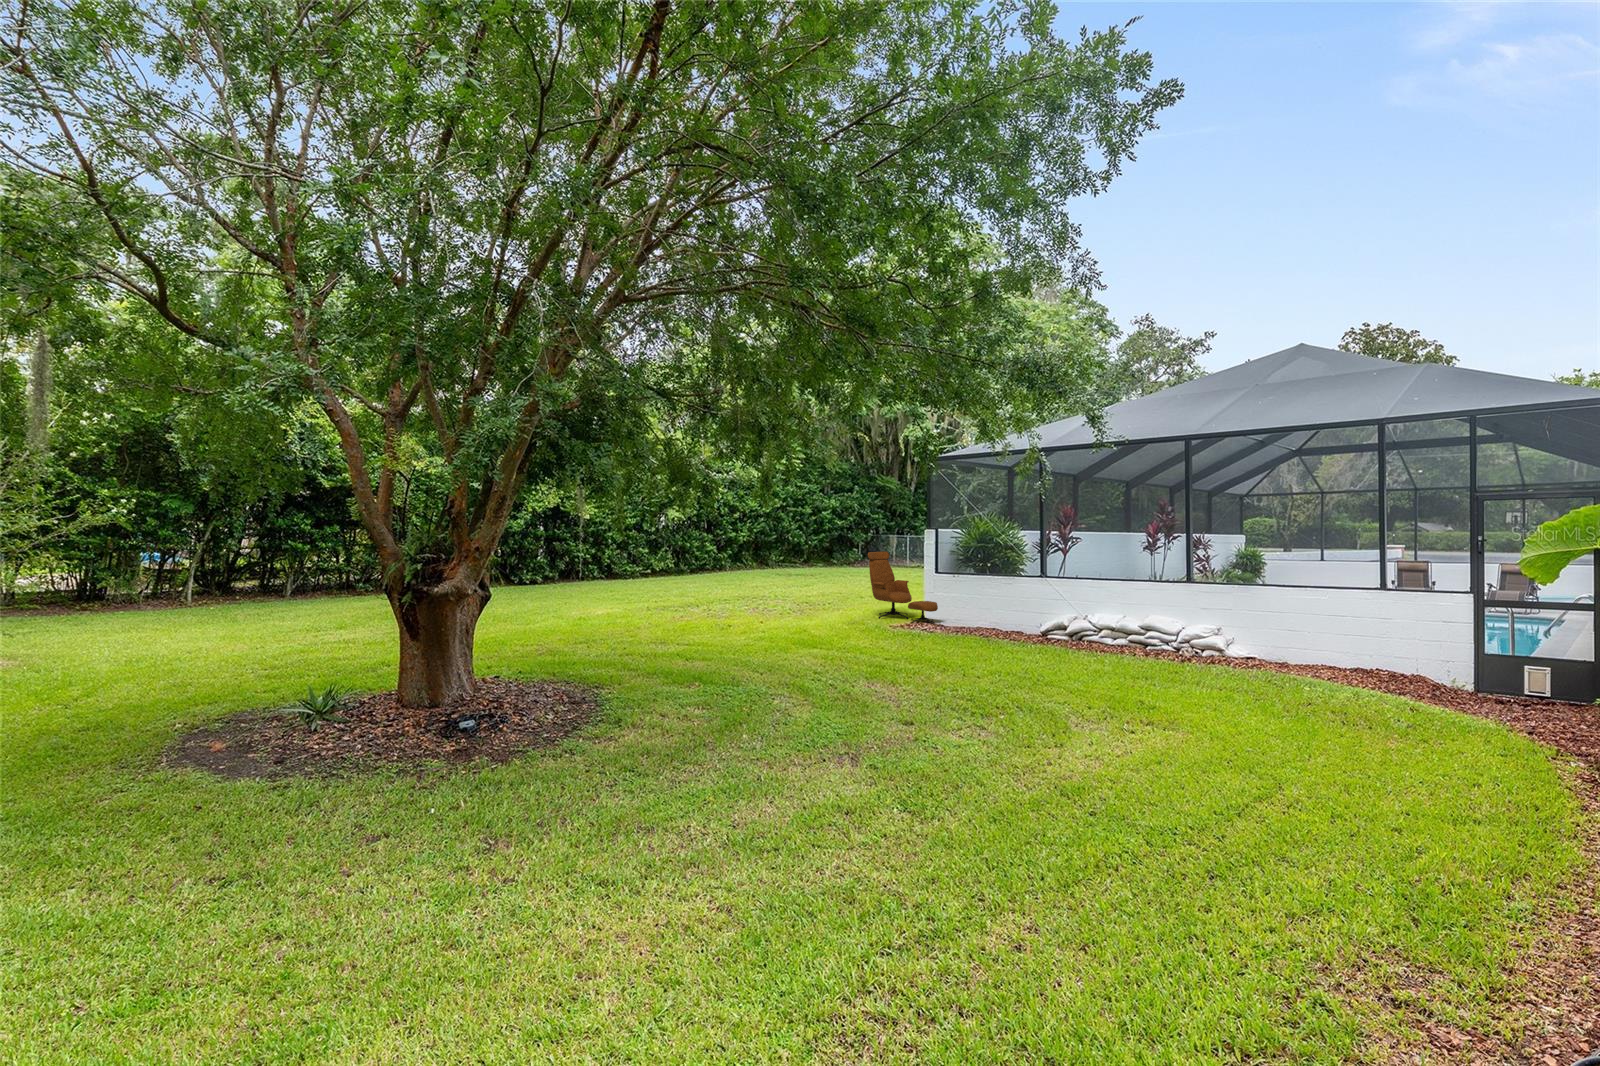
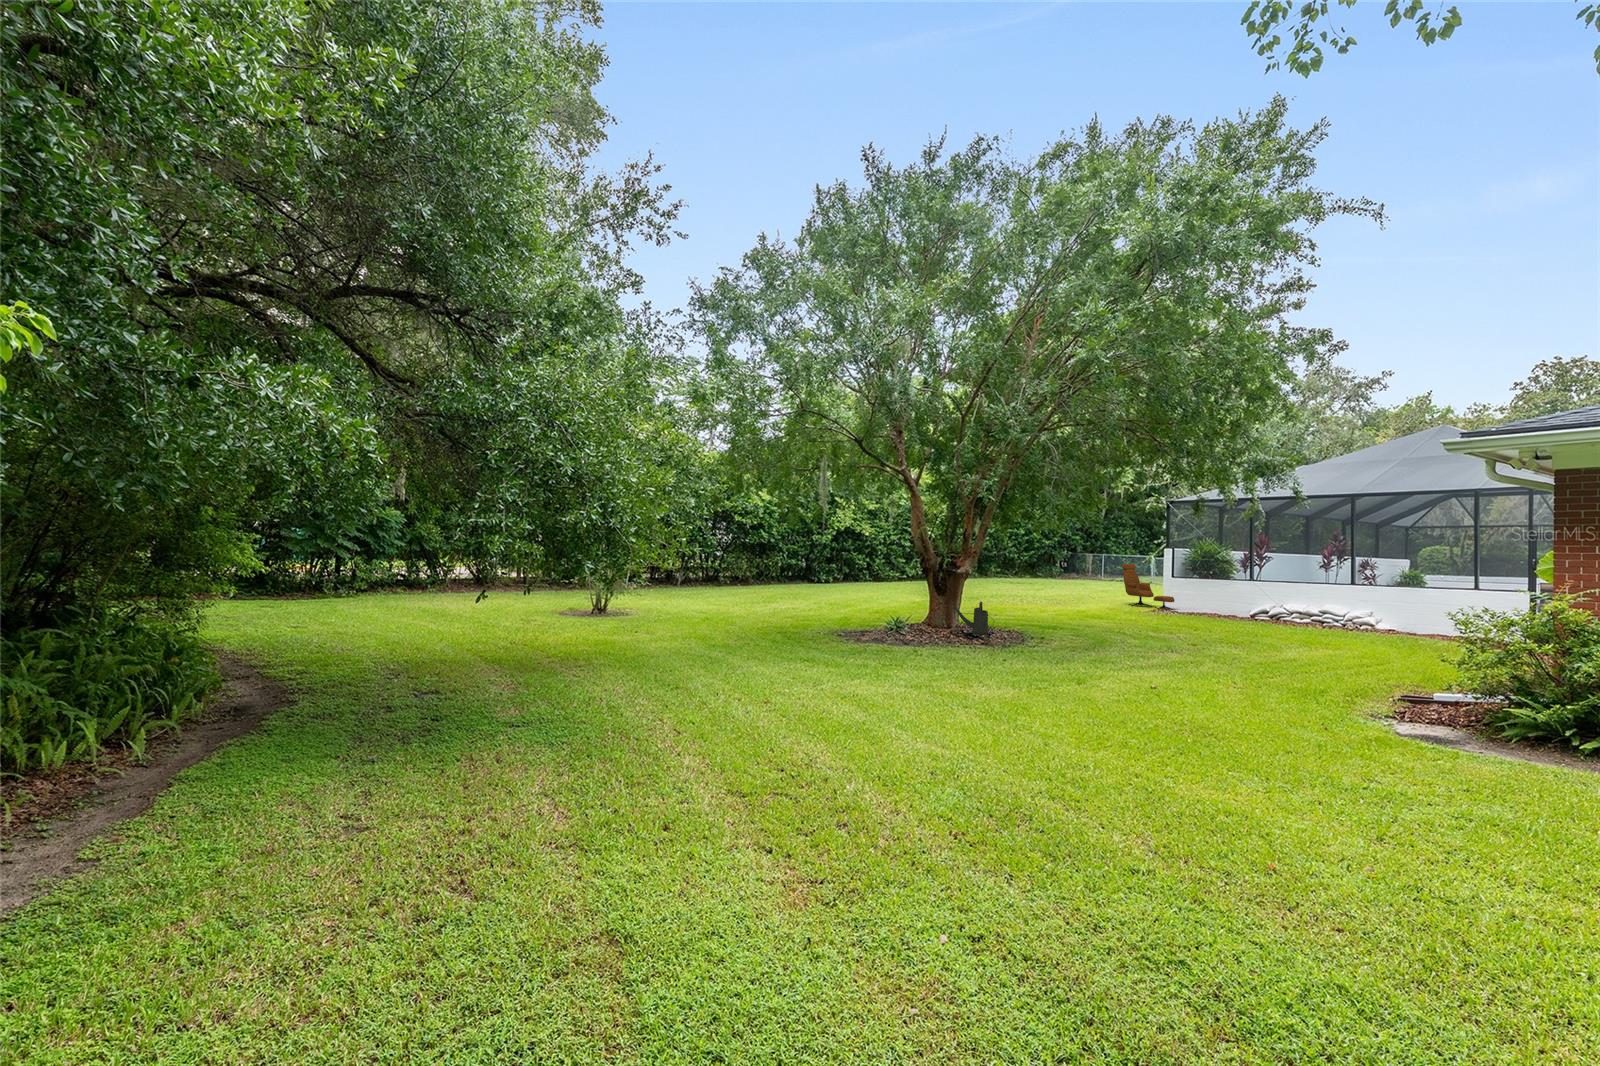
watering can: none [358,660,445,742] -> present [954,602,994,635]

